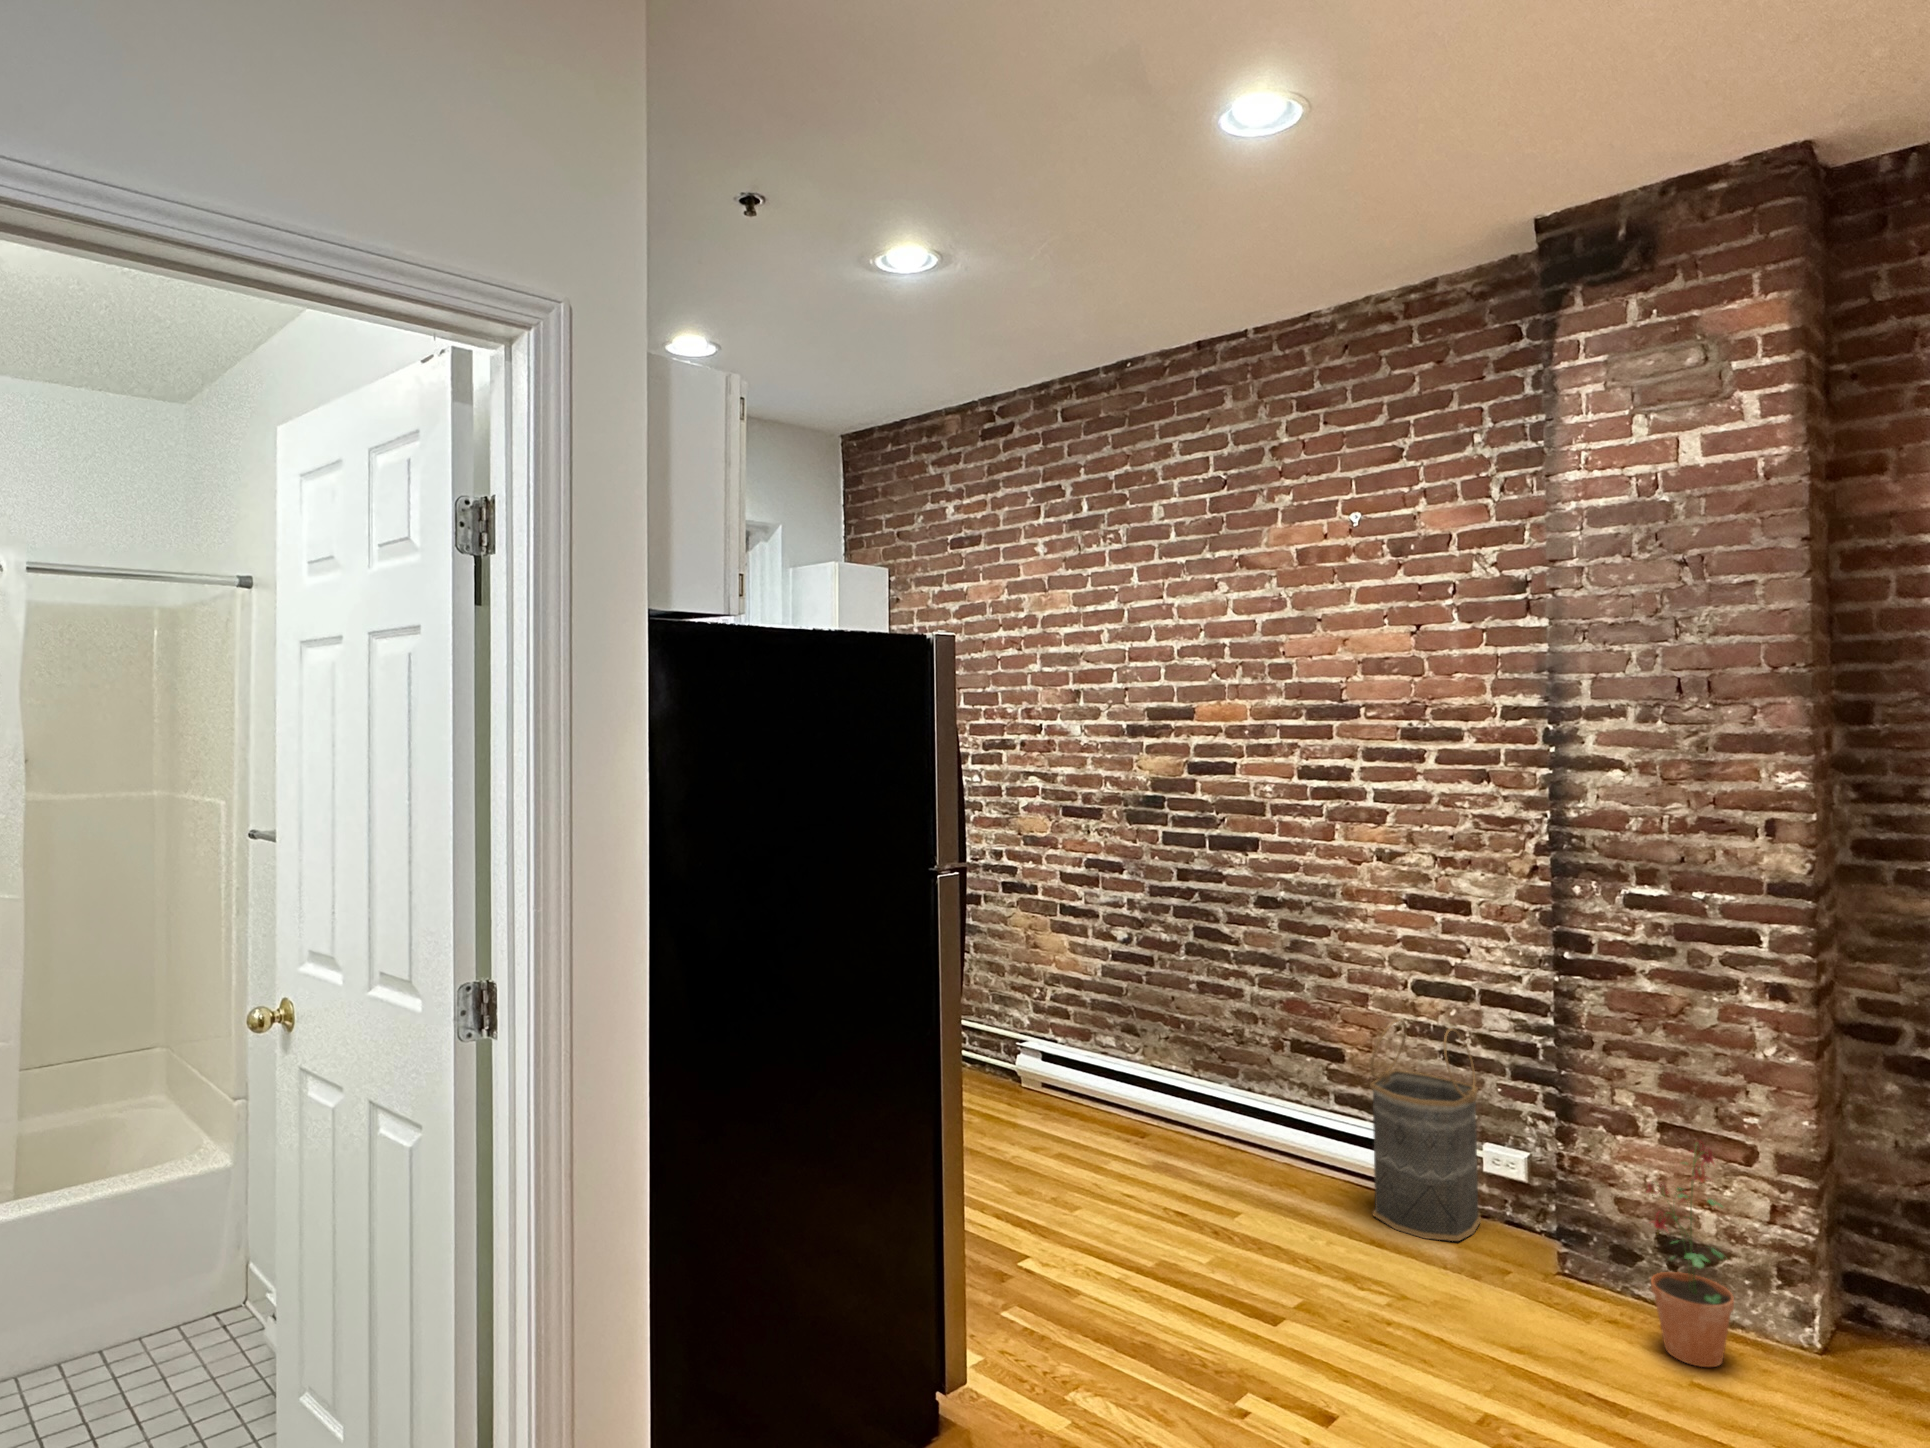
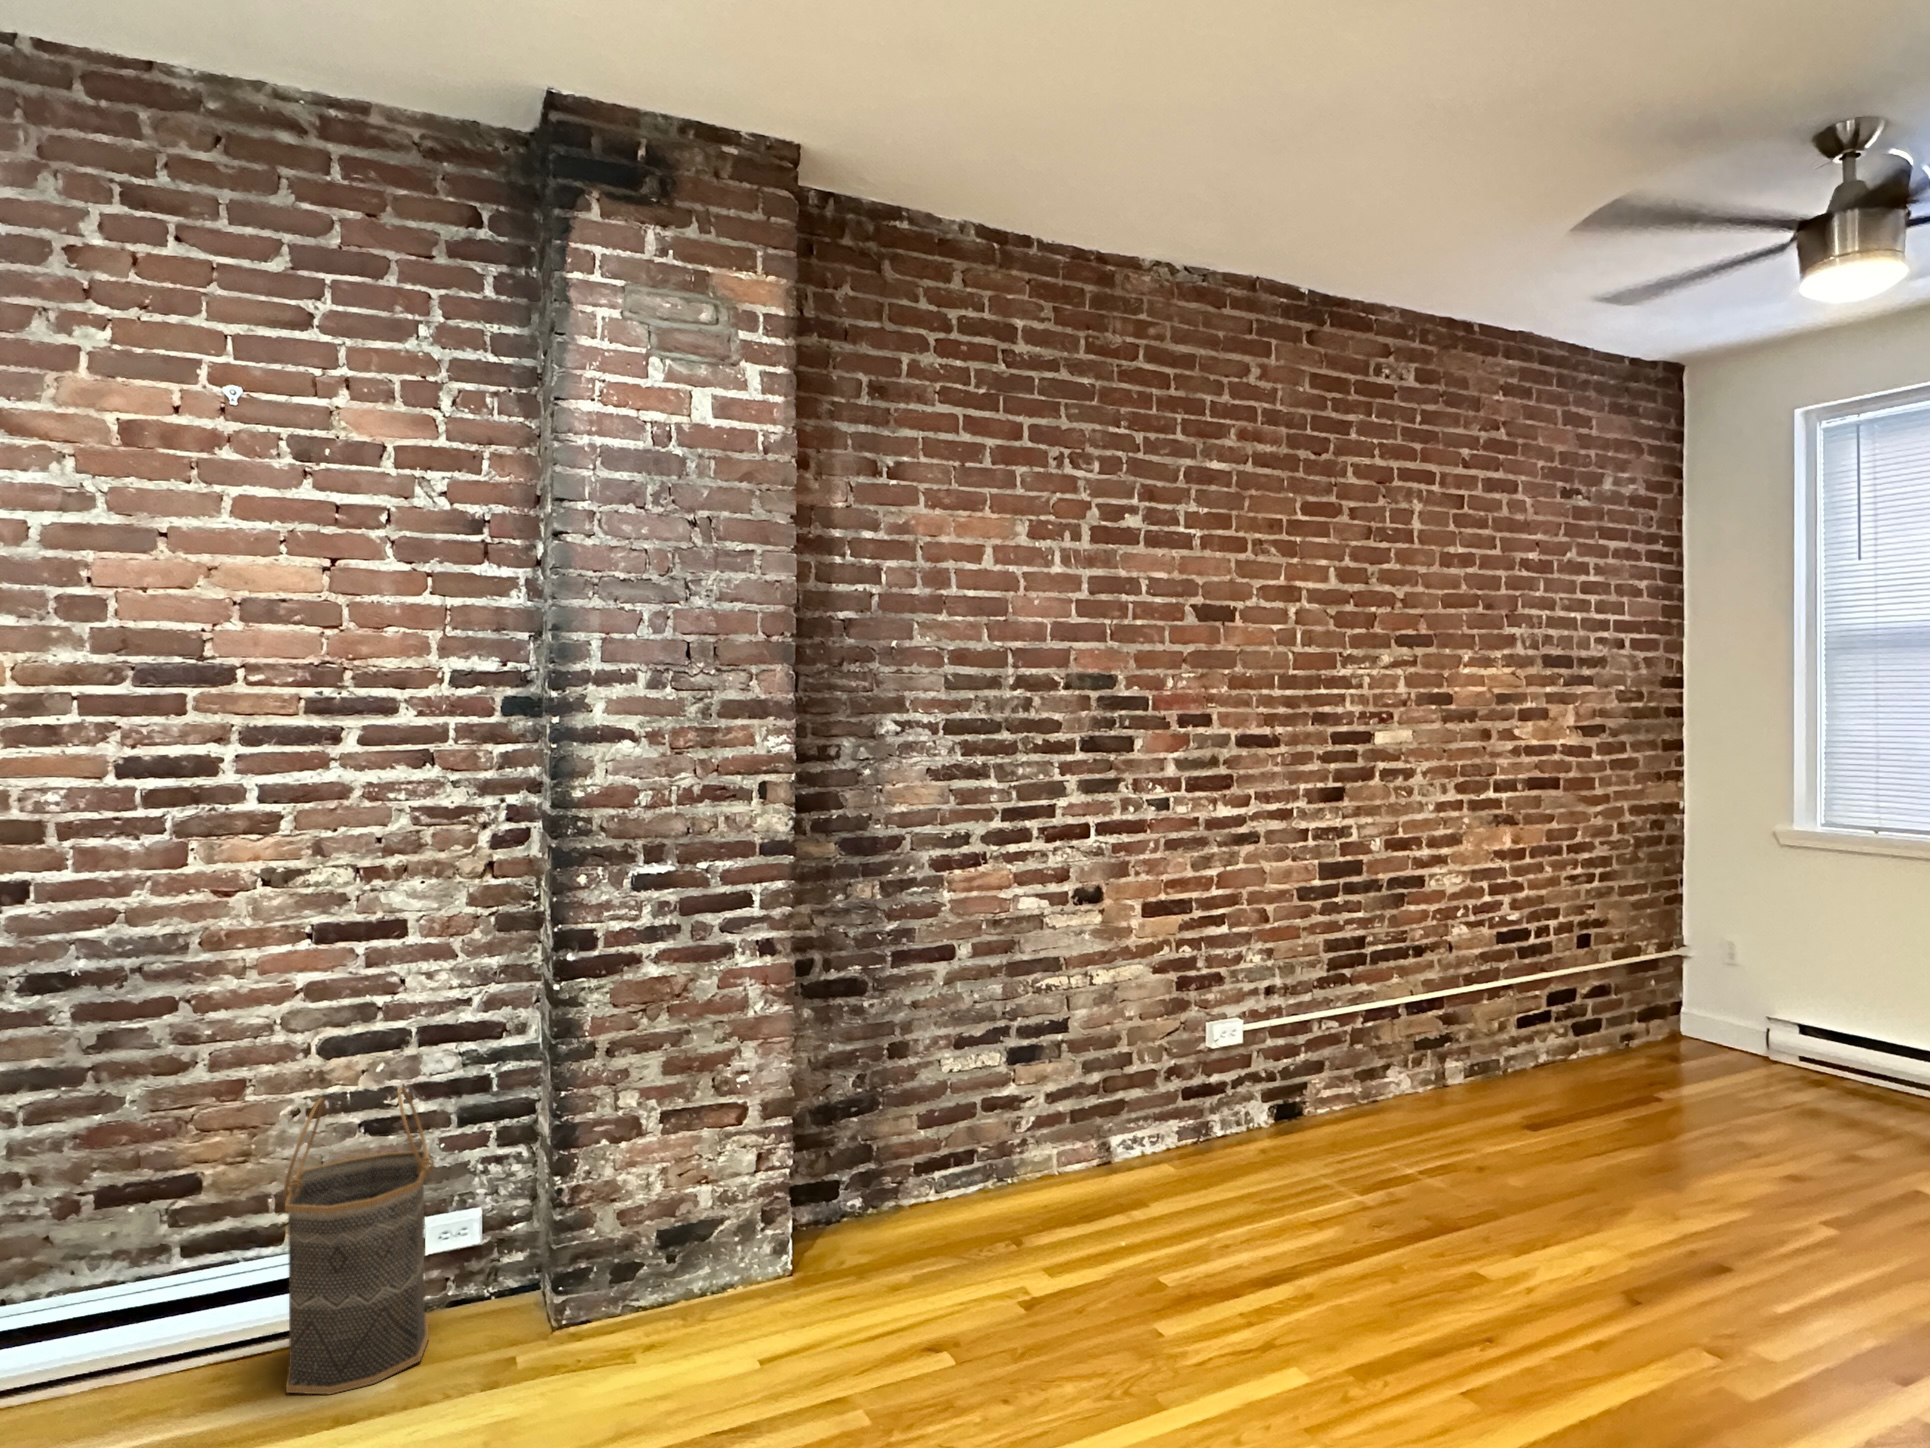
potted plant: present [1646,1141,1734,1367] -> none [658,1118,754,1359]

